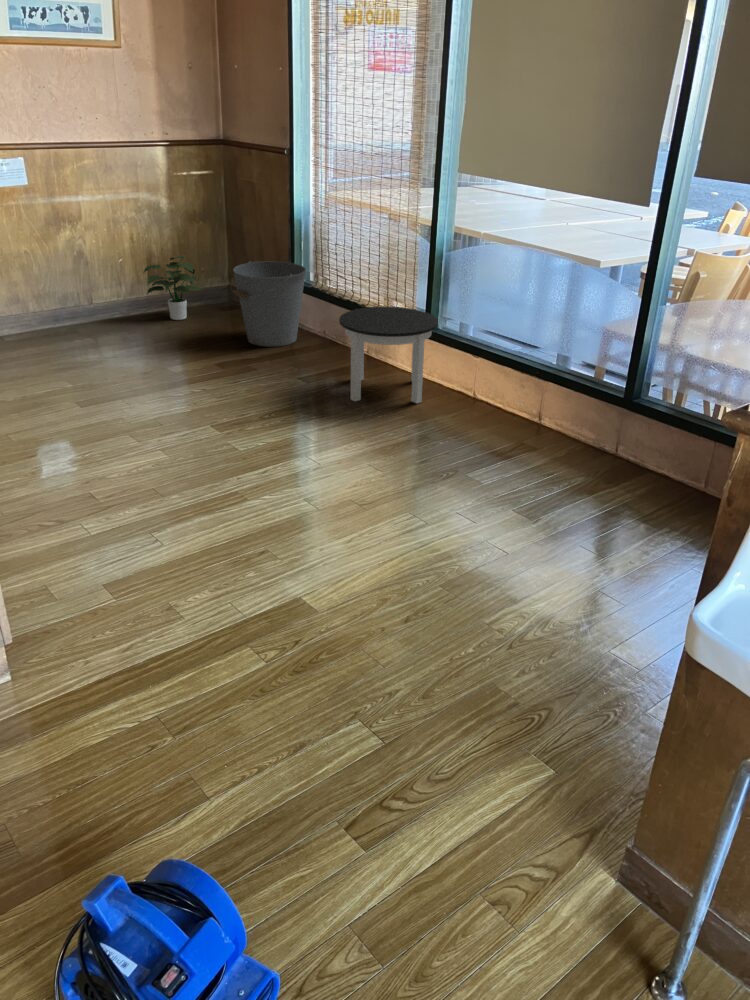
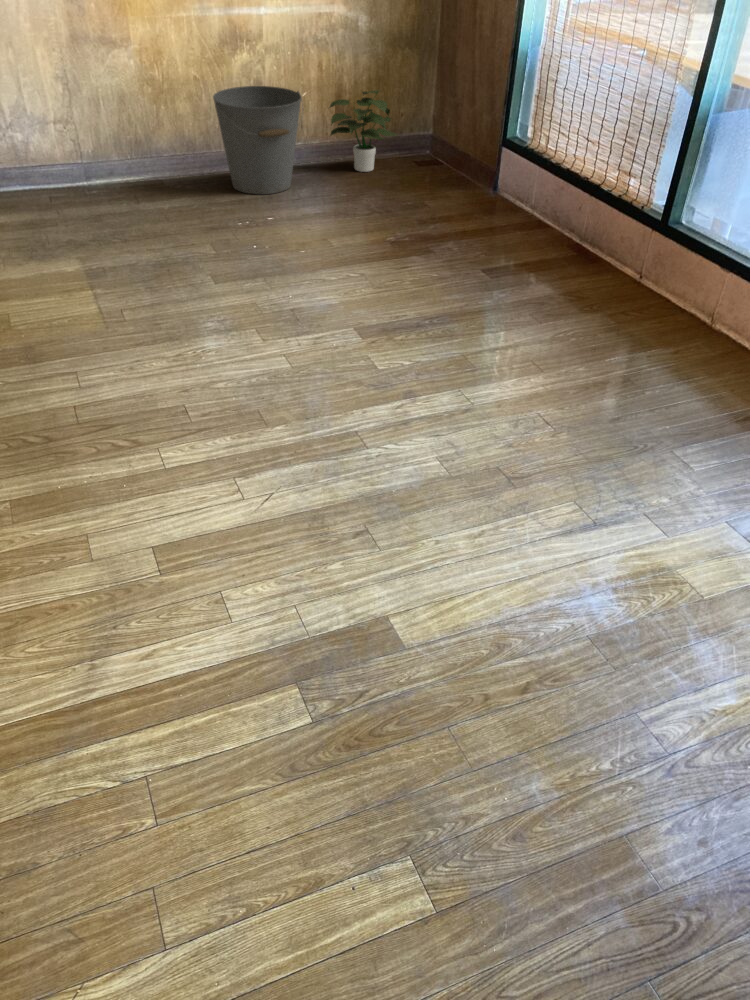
bucket: present [232,261,306,347] -> present [213,86,302,194]
round table: present [339,307,438,404] -> none [542,186,680,327]

